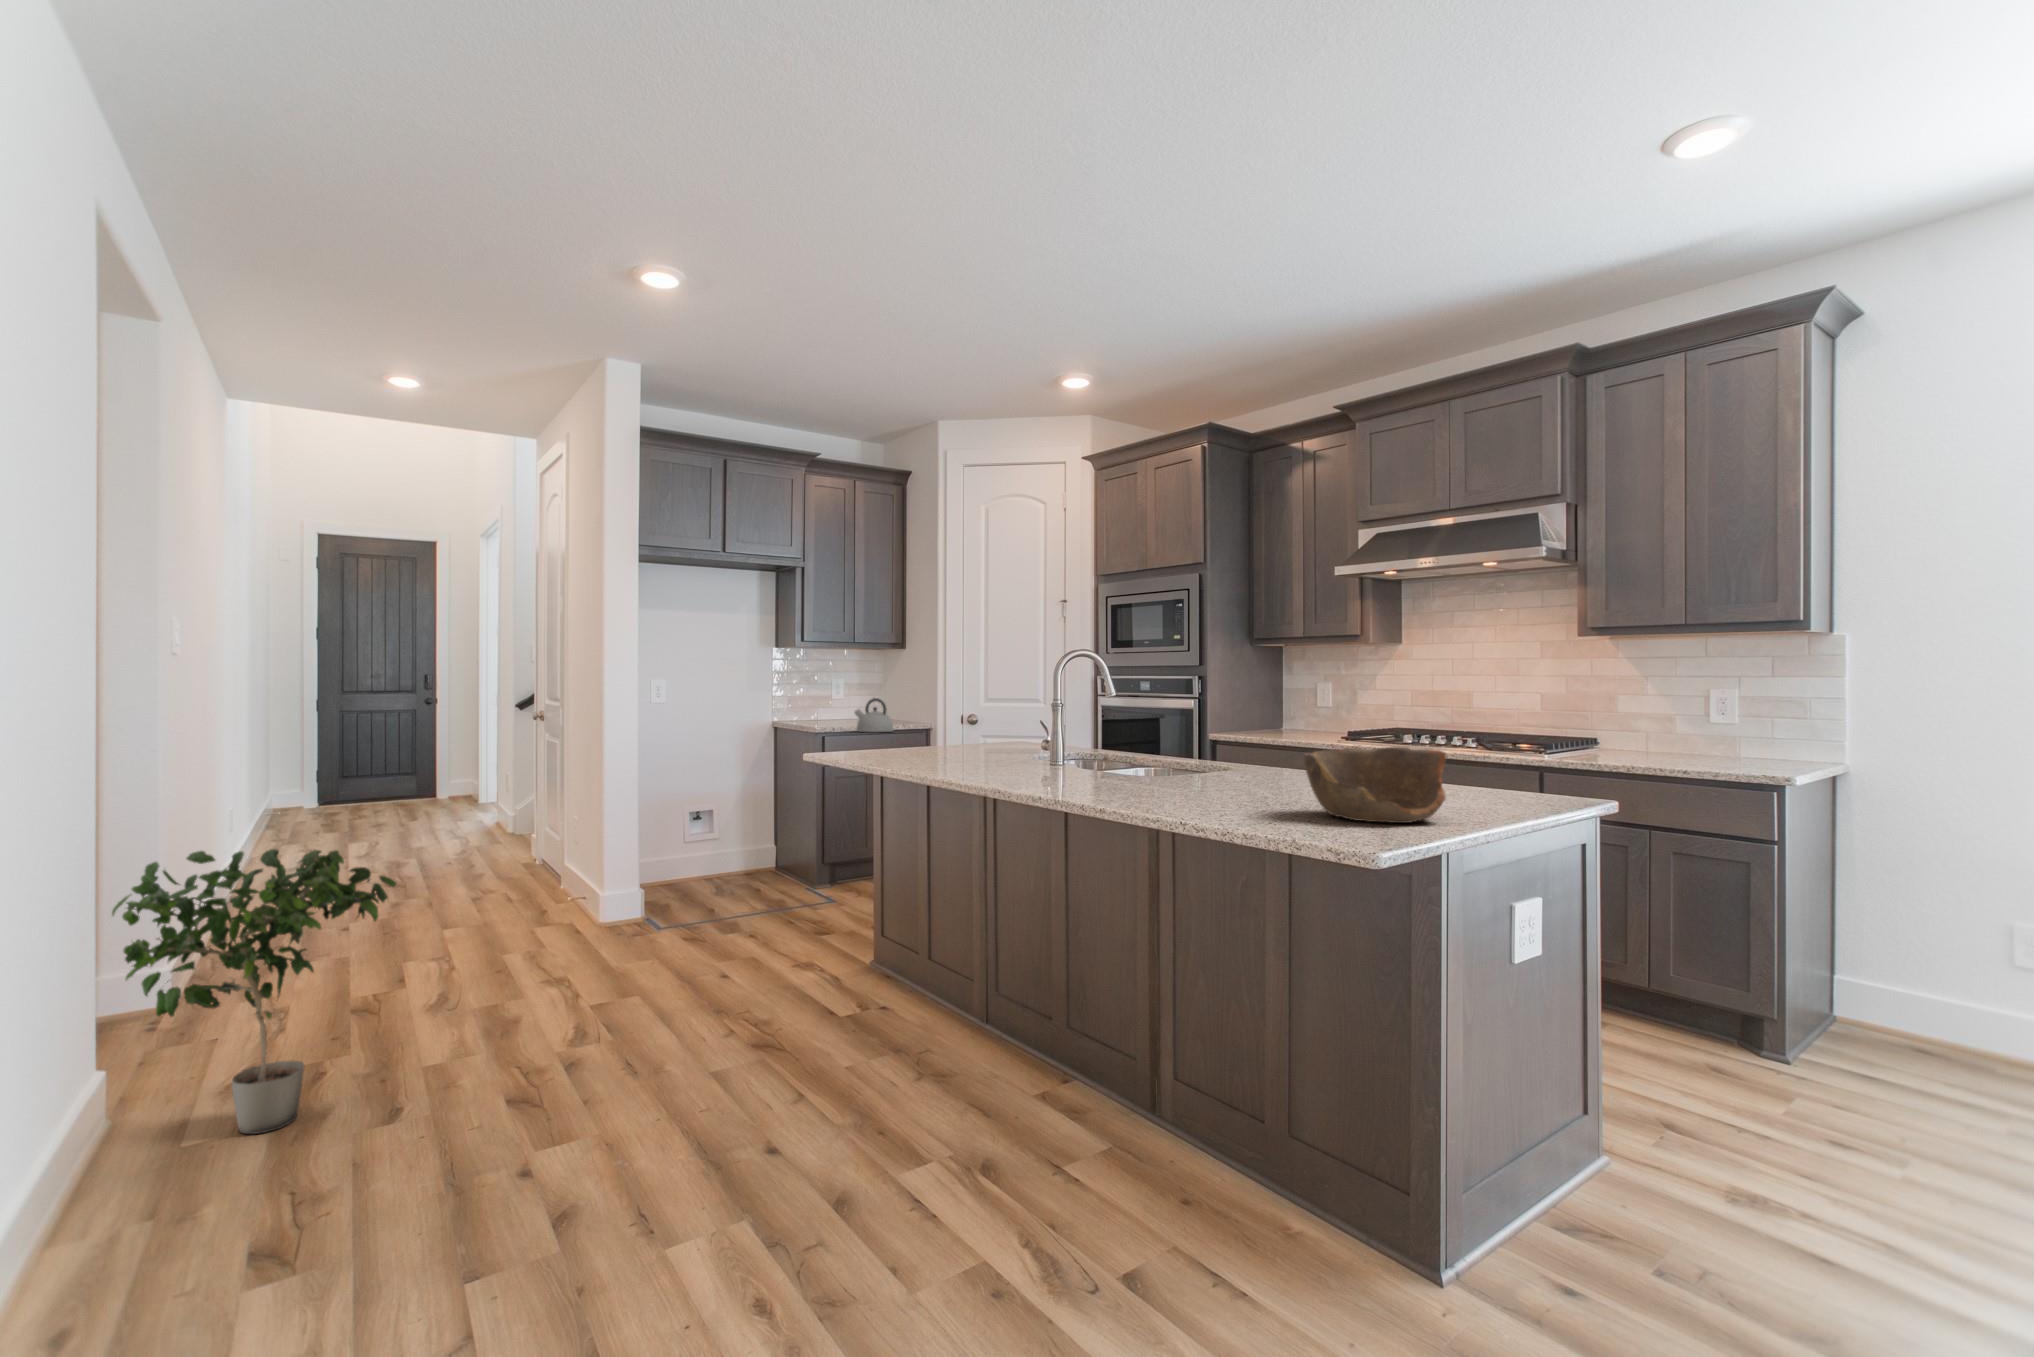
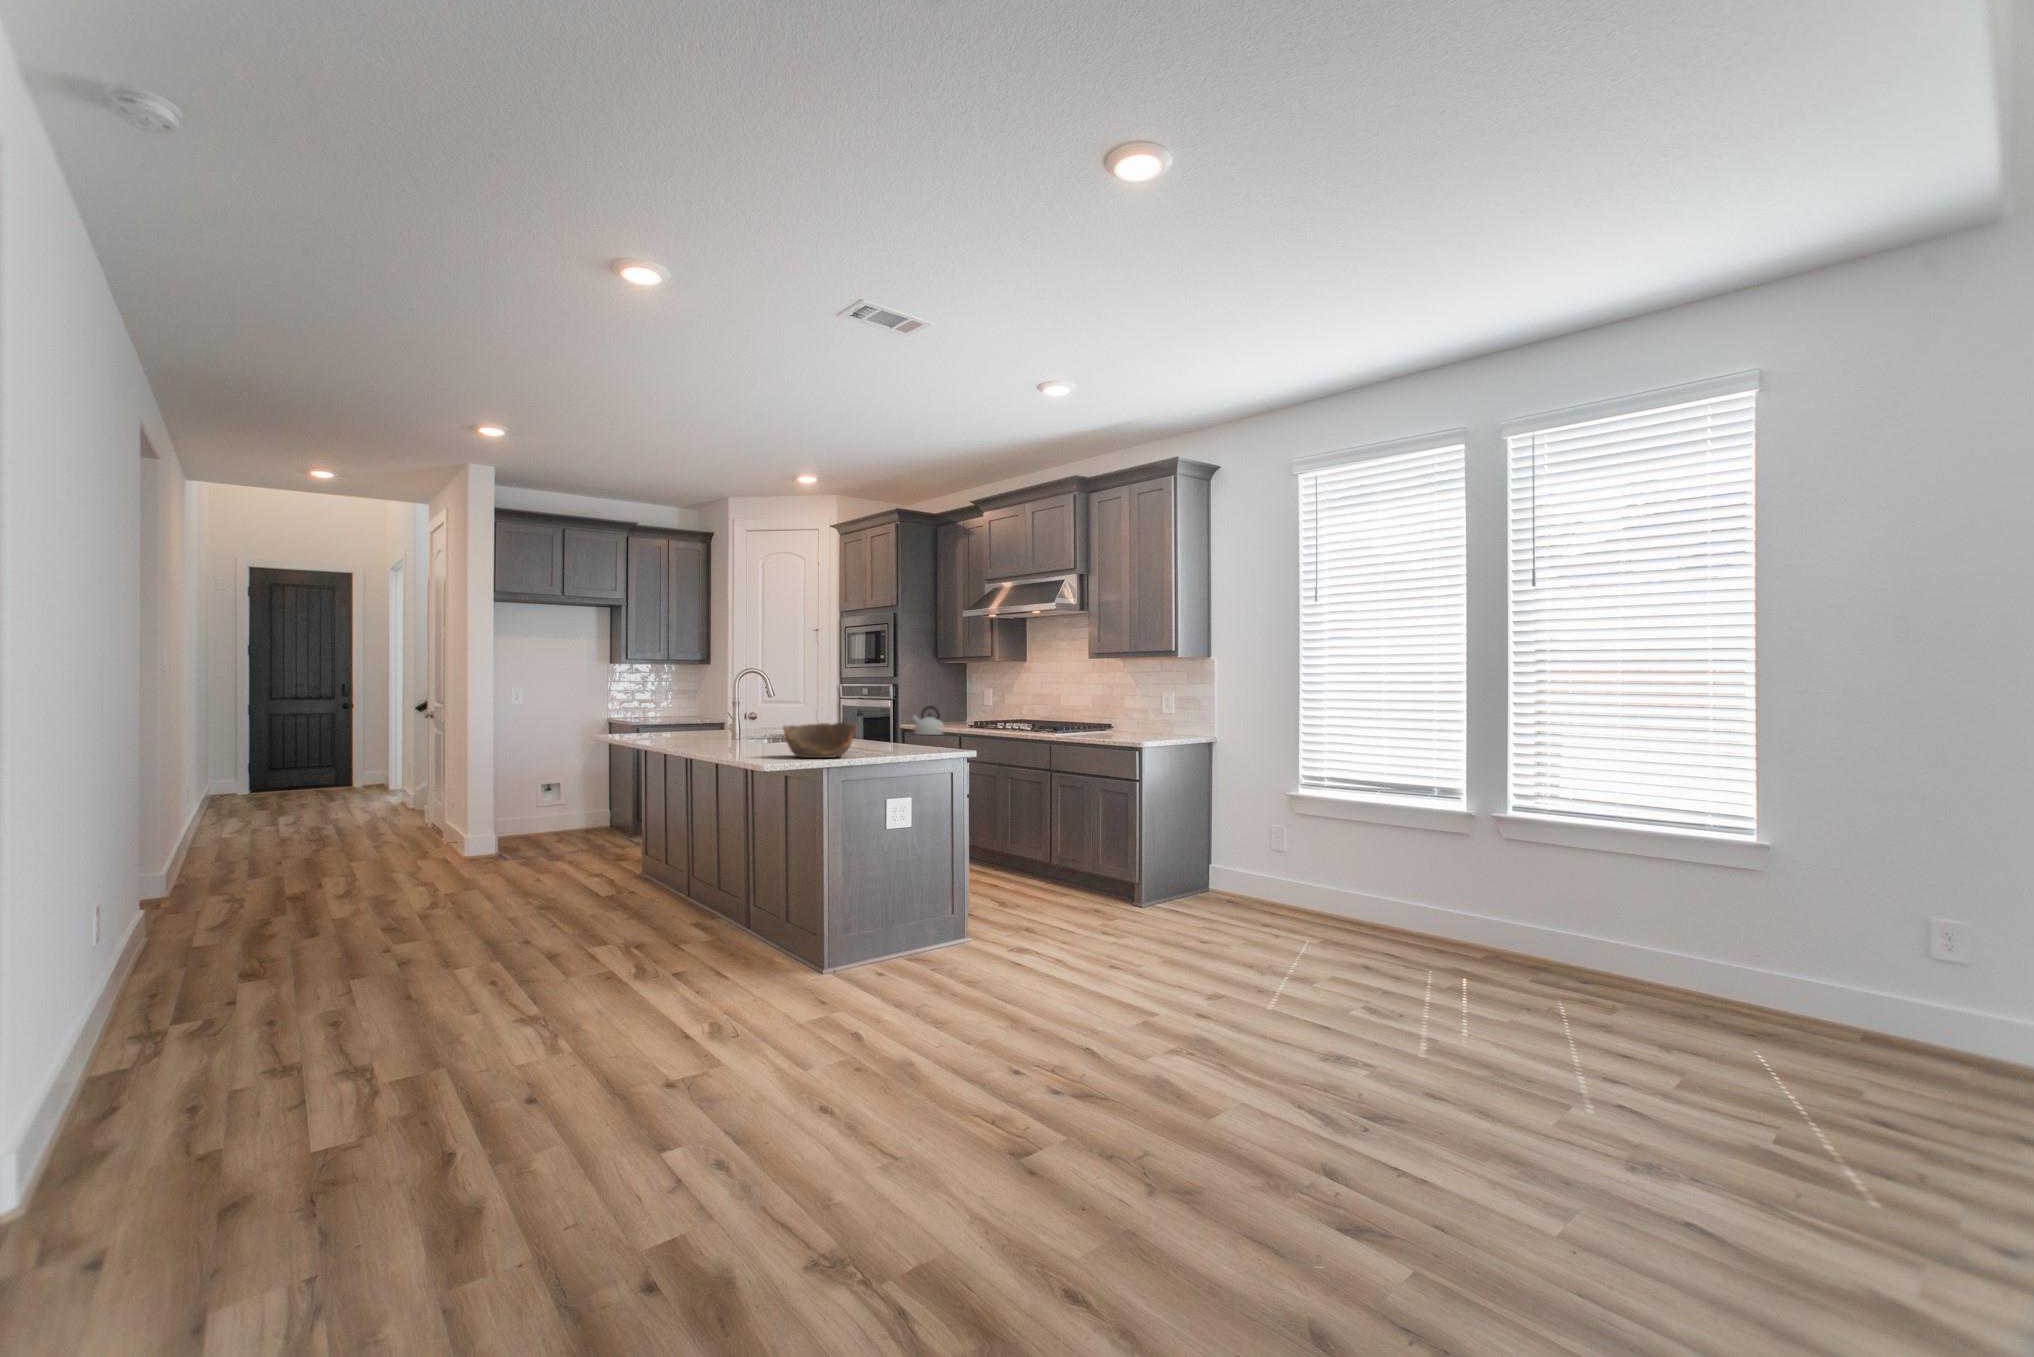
kettle: present [855,698,893,732] -> present [912,706,944,735]
potted plant: present [112,849,396,1134] -> none [146,786,310,944]

